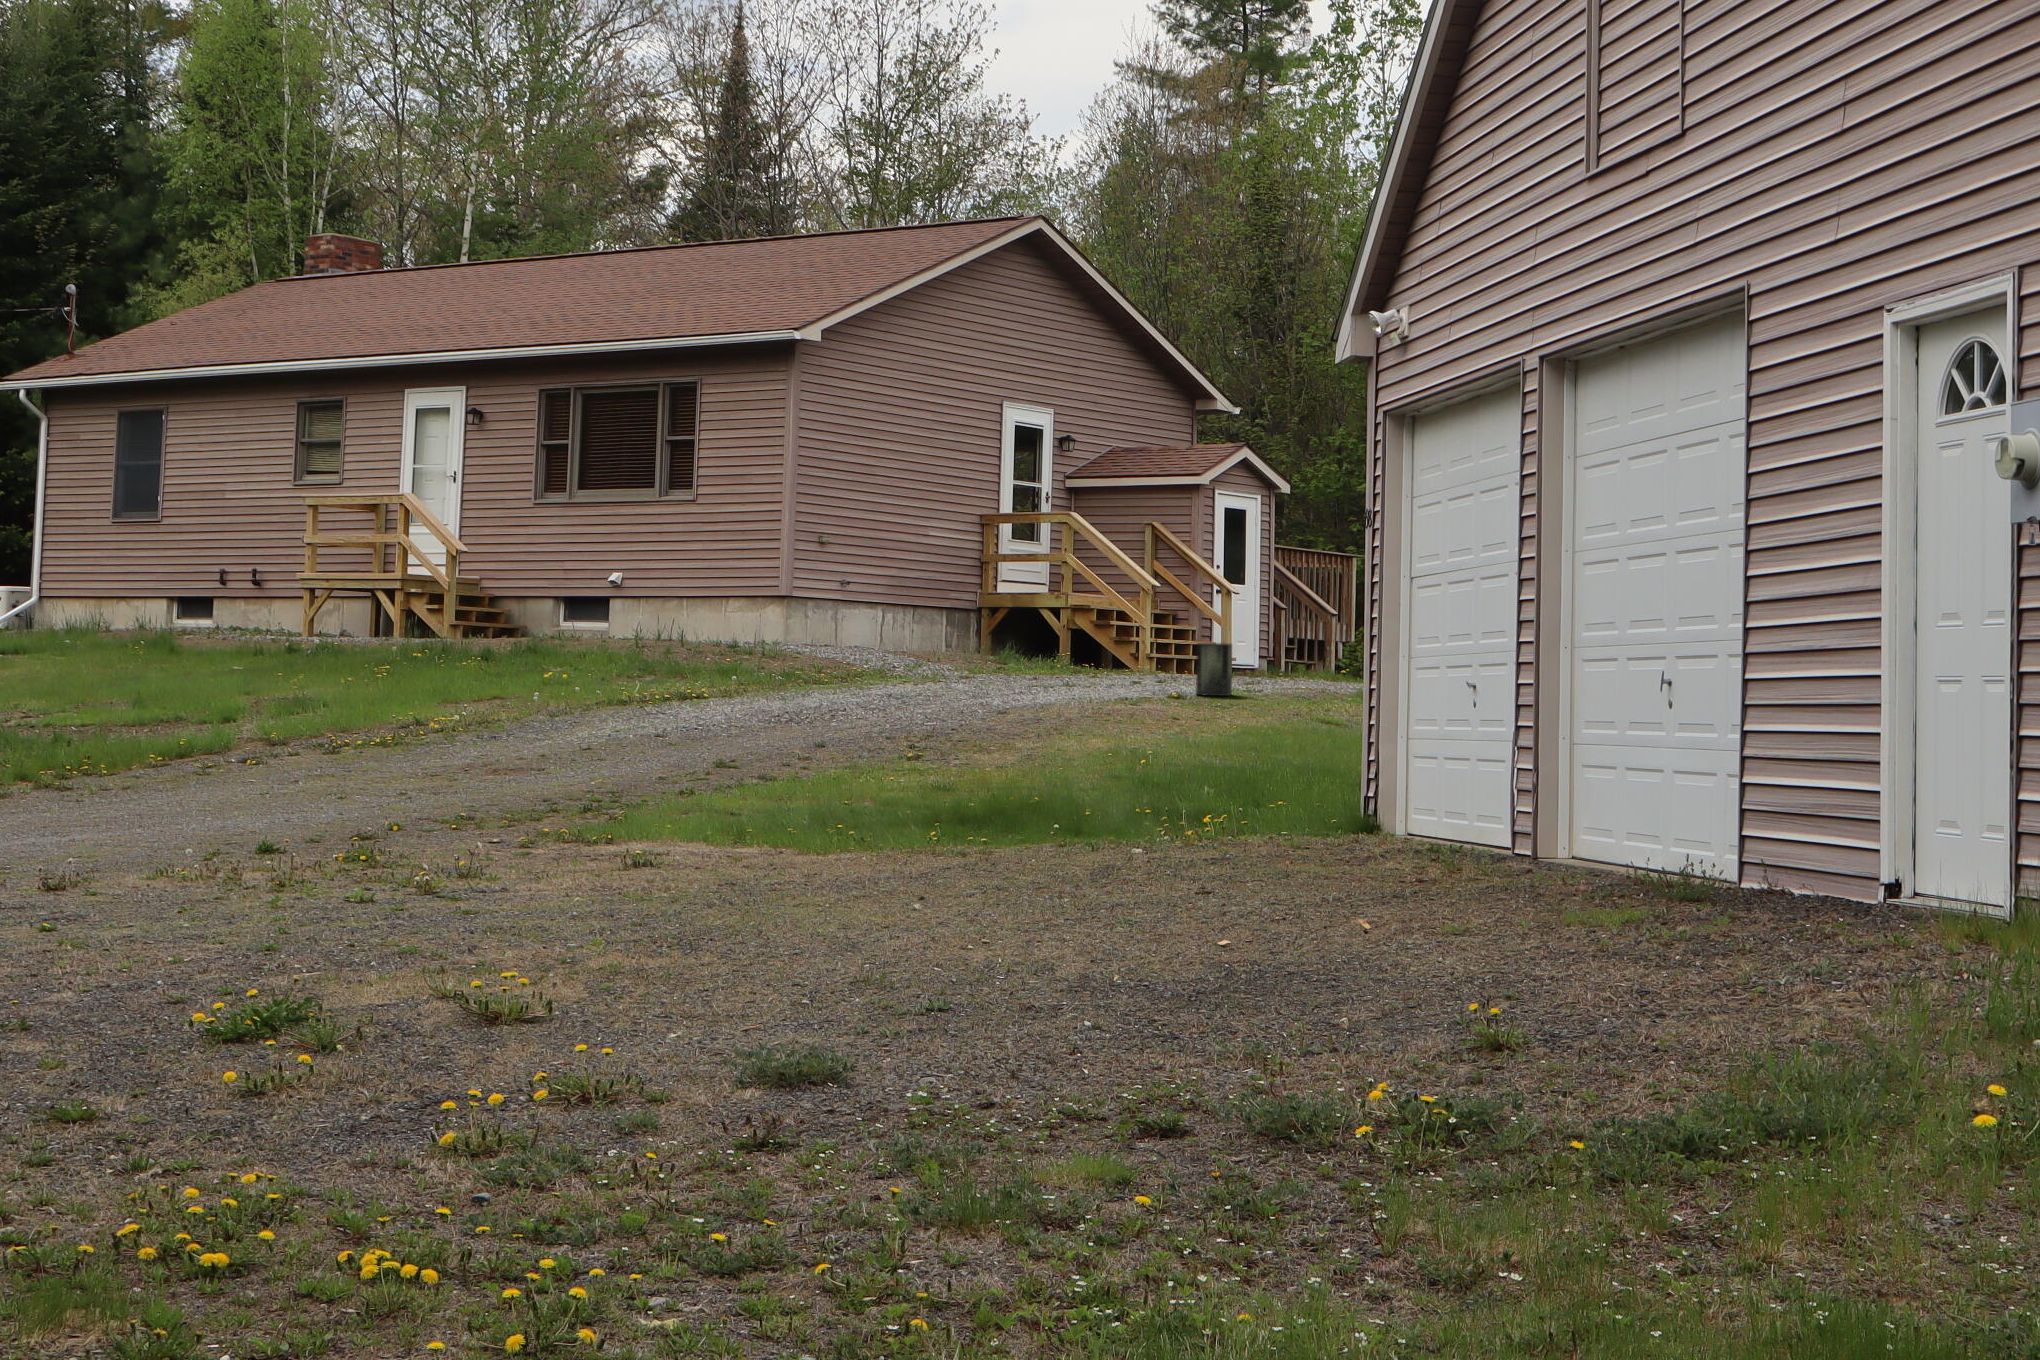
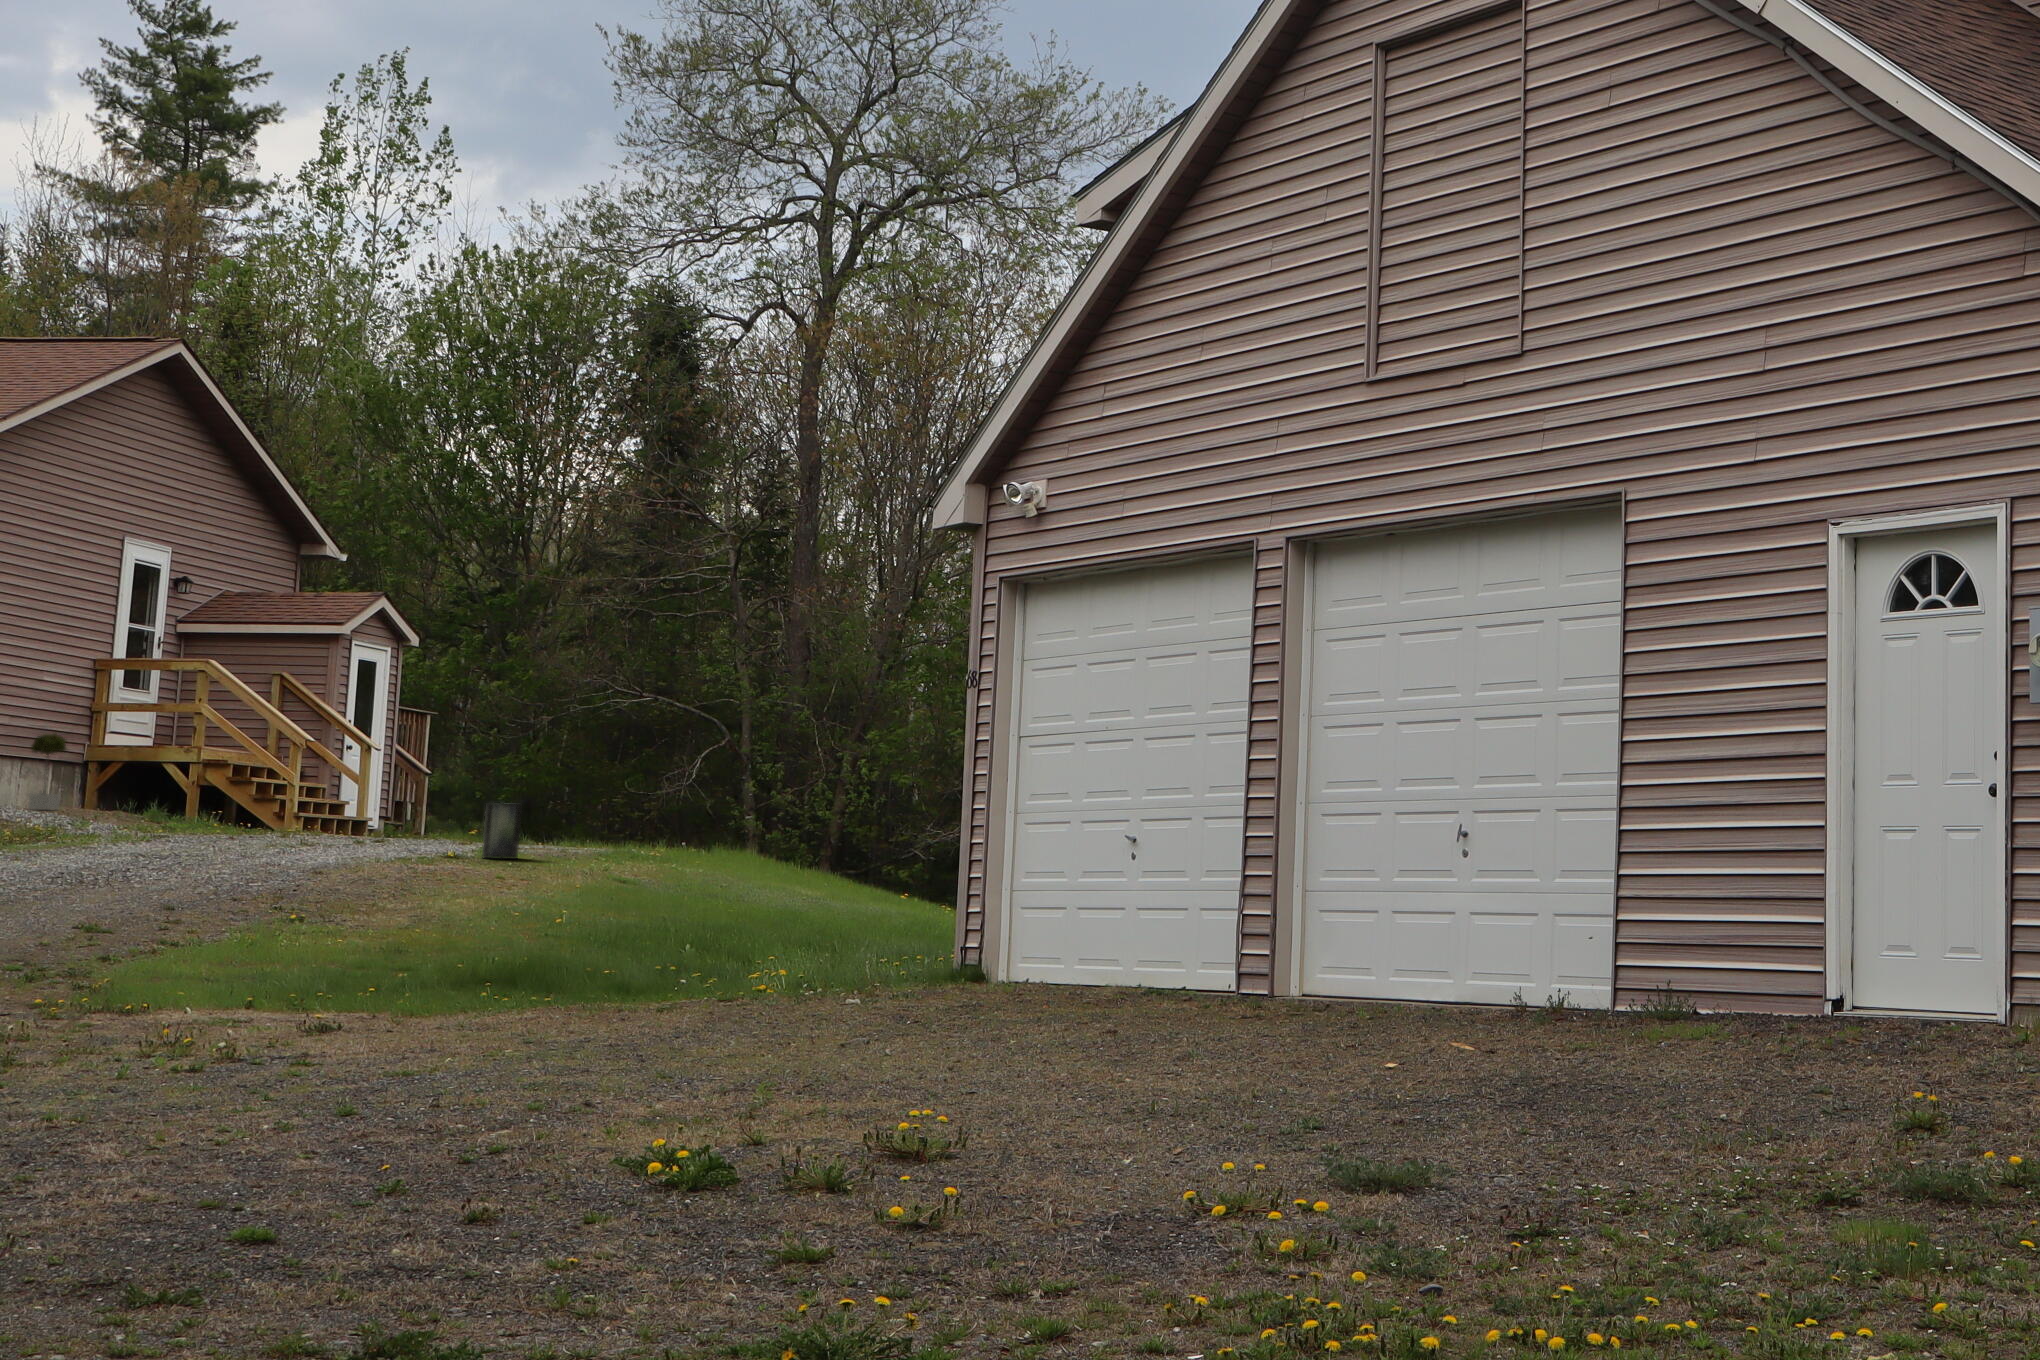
potted tree: none [921,581,951,650] -> present [28,734,66,810]

